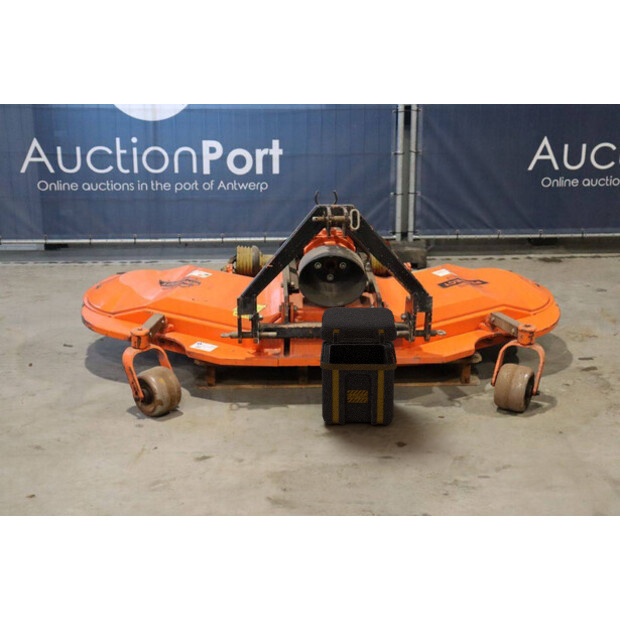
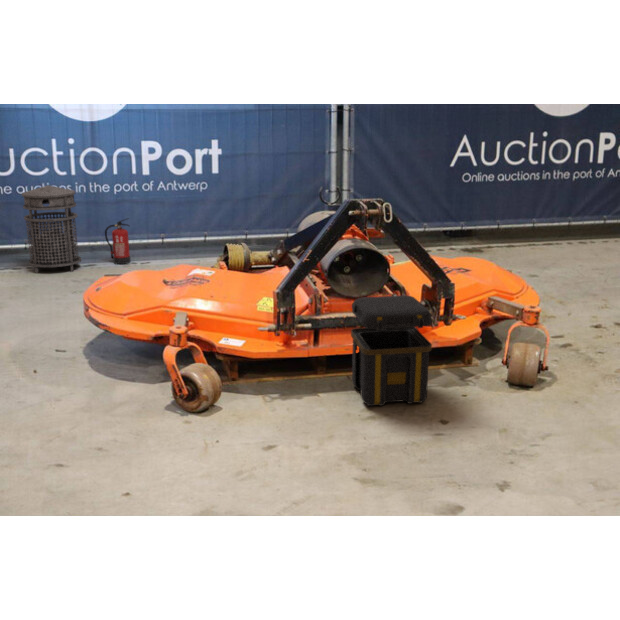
trash can: none [84,183,140,268] -> present [22,185,82,273]
fire extinguisher: none [163,217,188,262] -> present [105,219,130,264]

